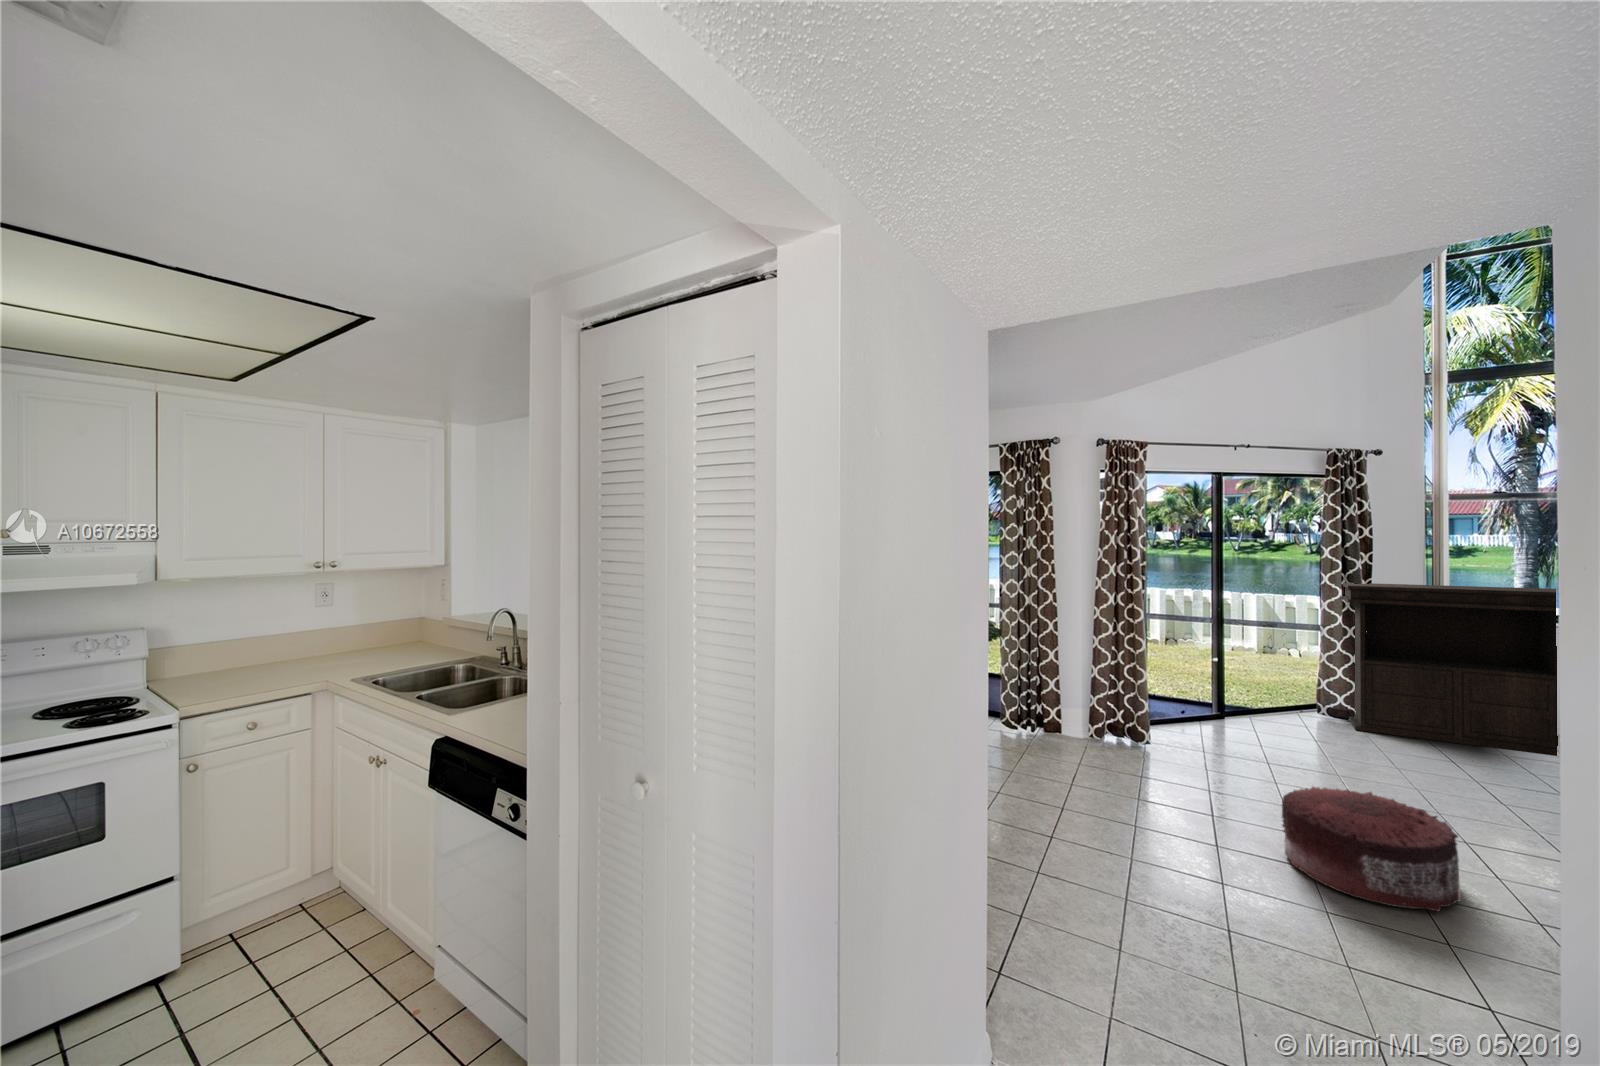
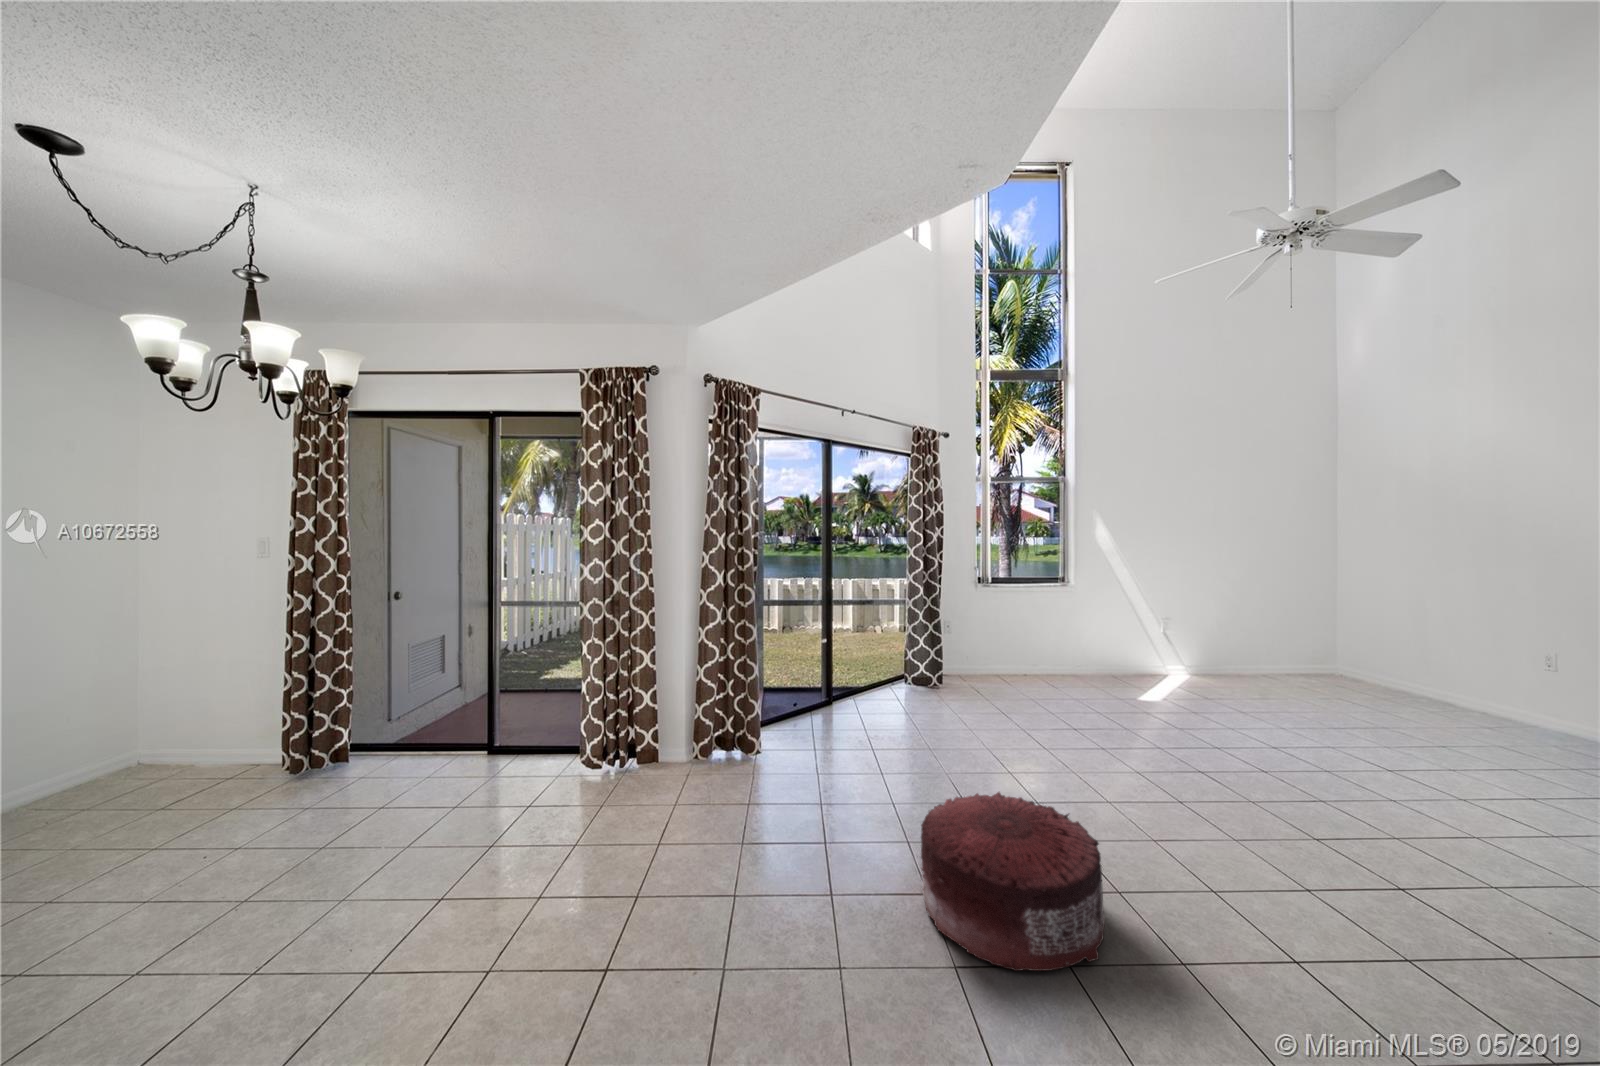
console table: present [1343,583,1558,756] -> none [922,554,1078,696]

